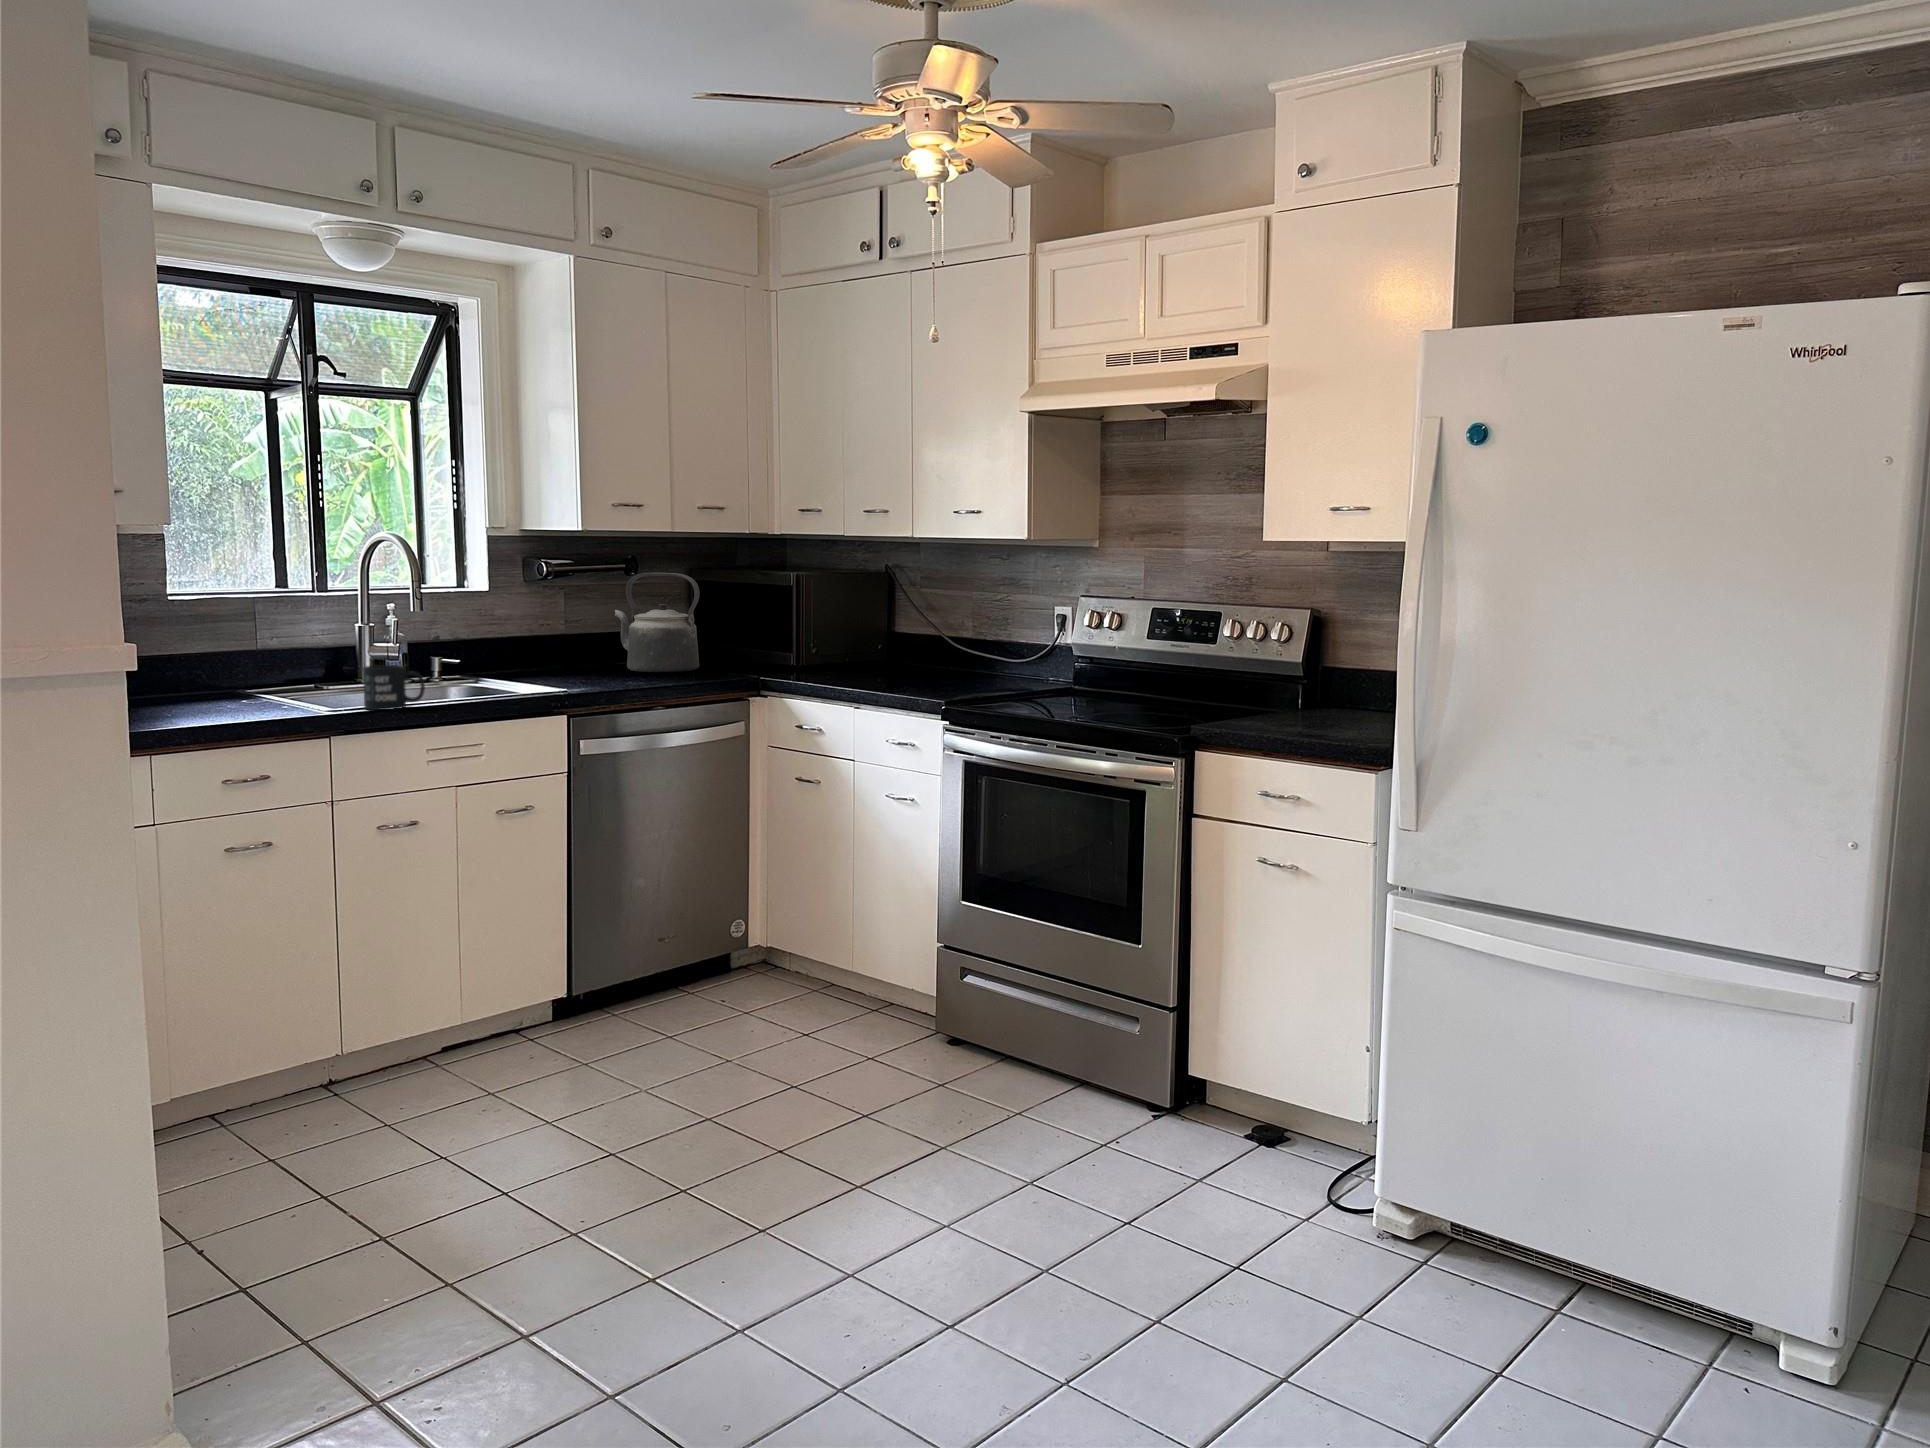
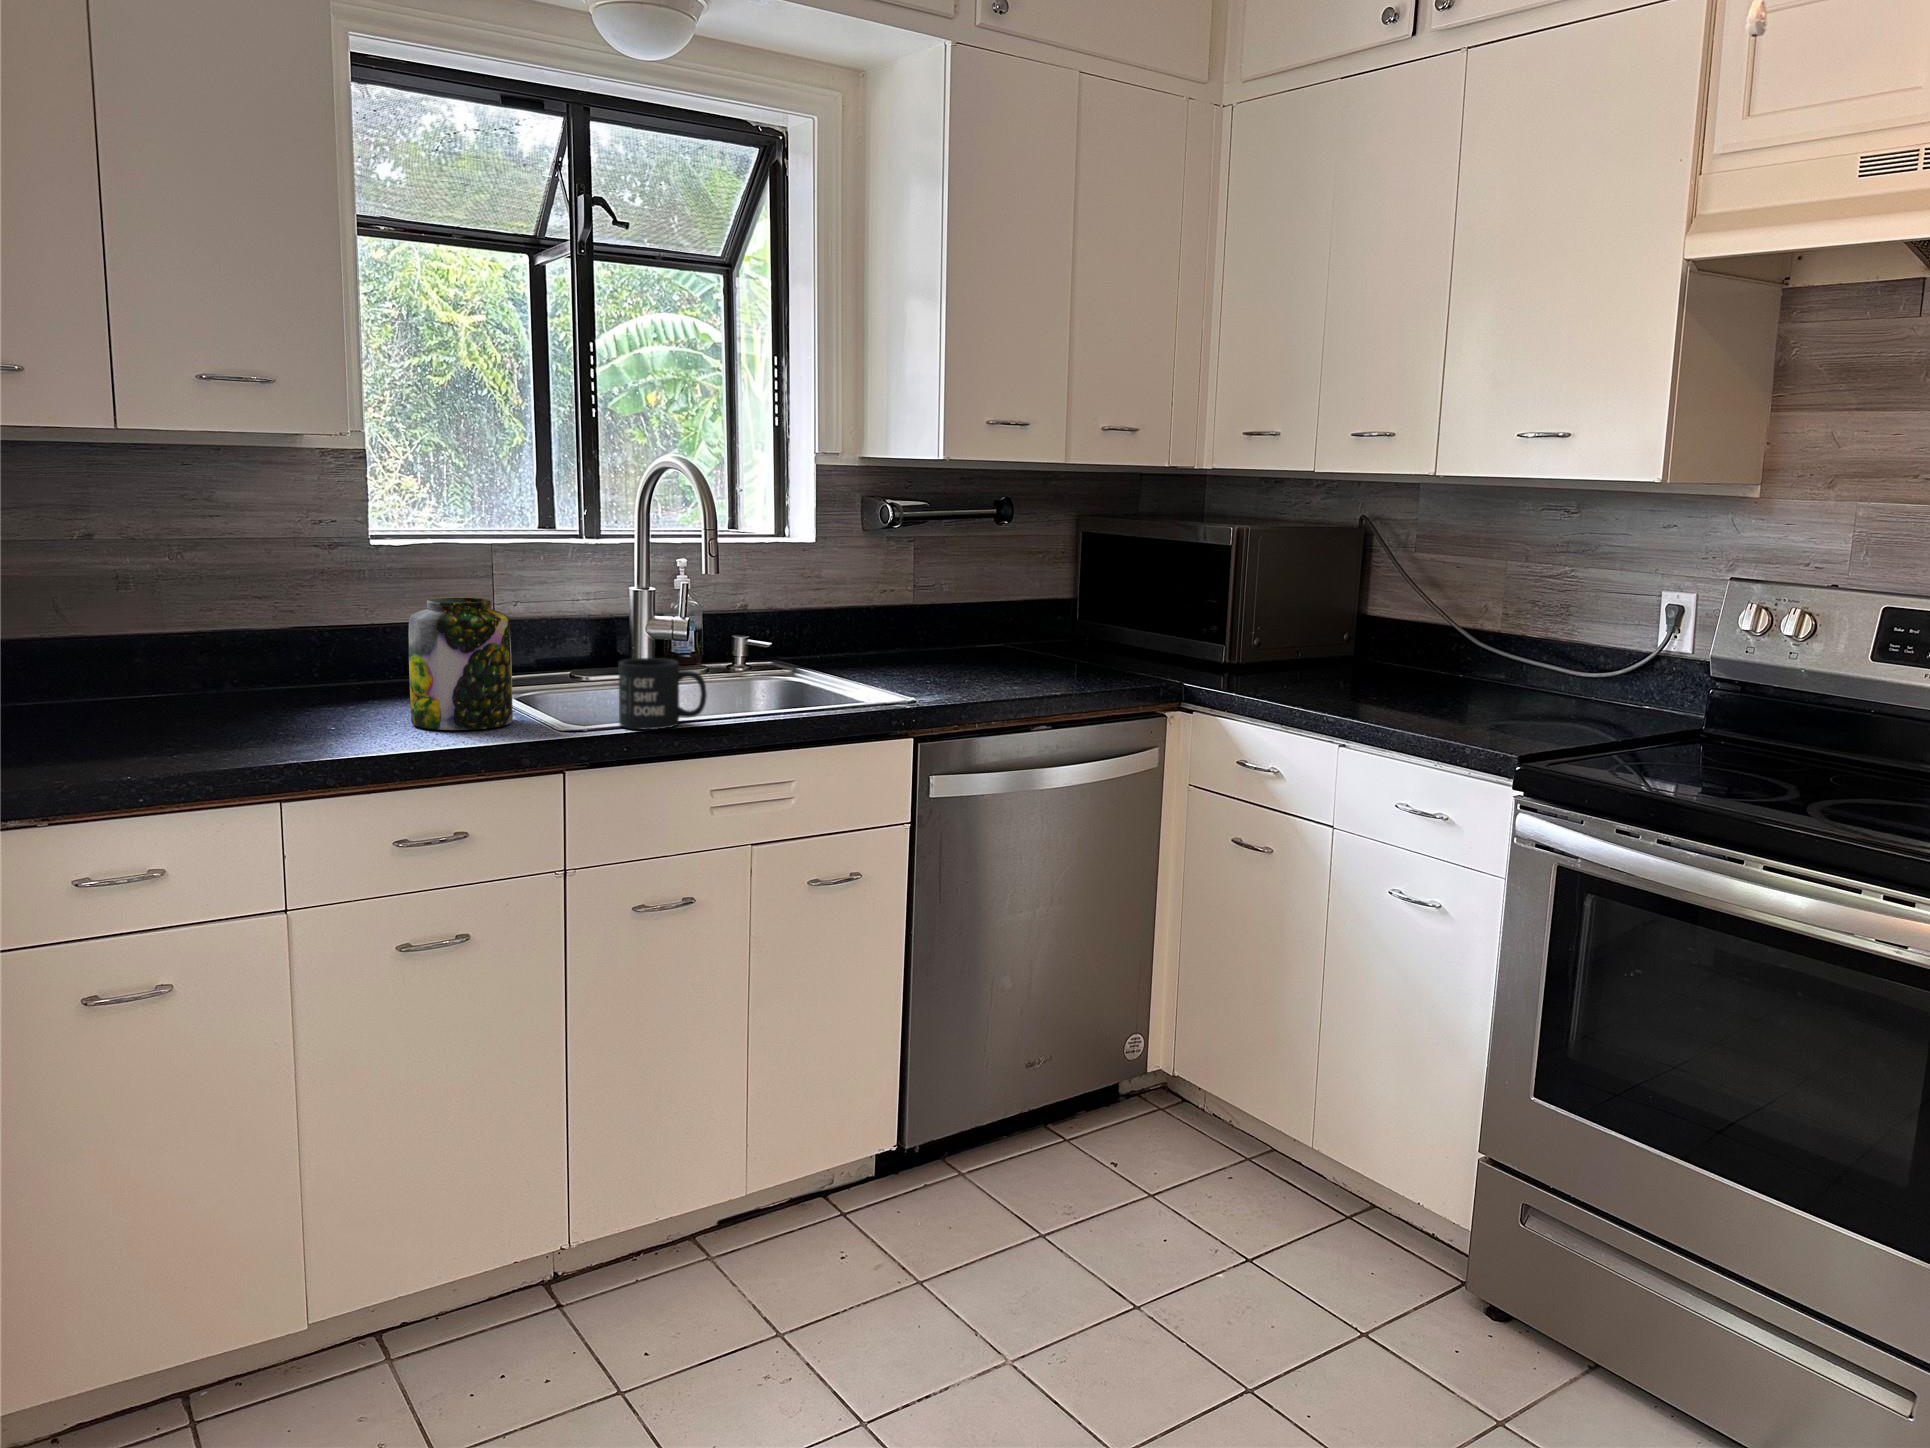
kettle: present [615,573,700,672] -> none [981,520,1101,664]
jar: none [215,629,288,714] -> present [408,597,513,730]

